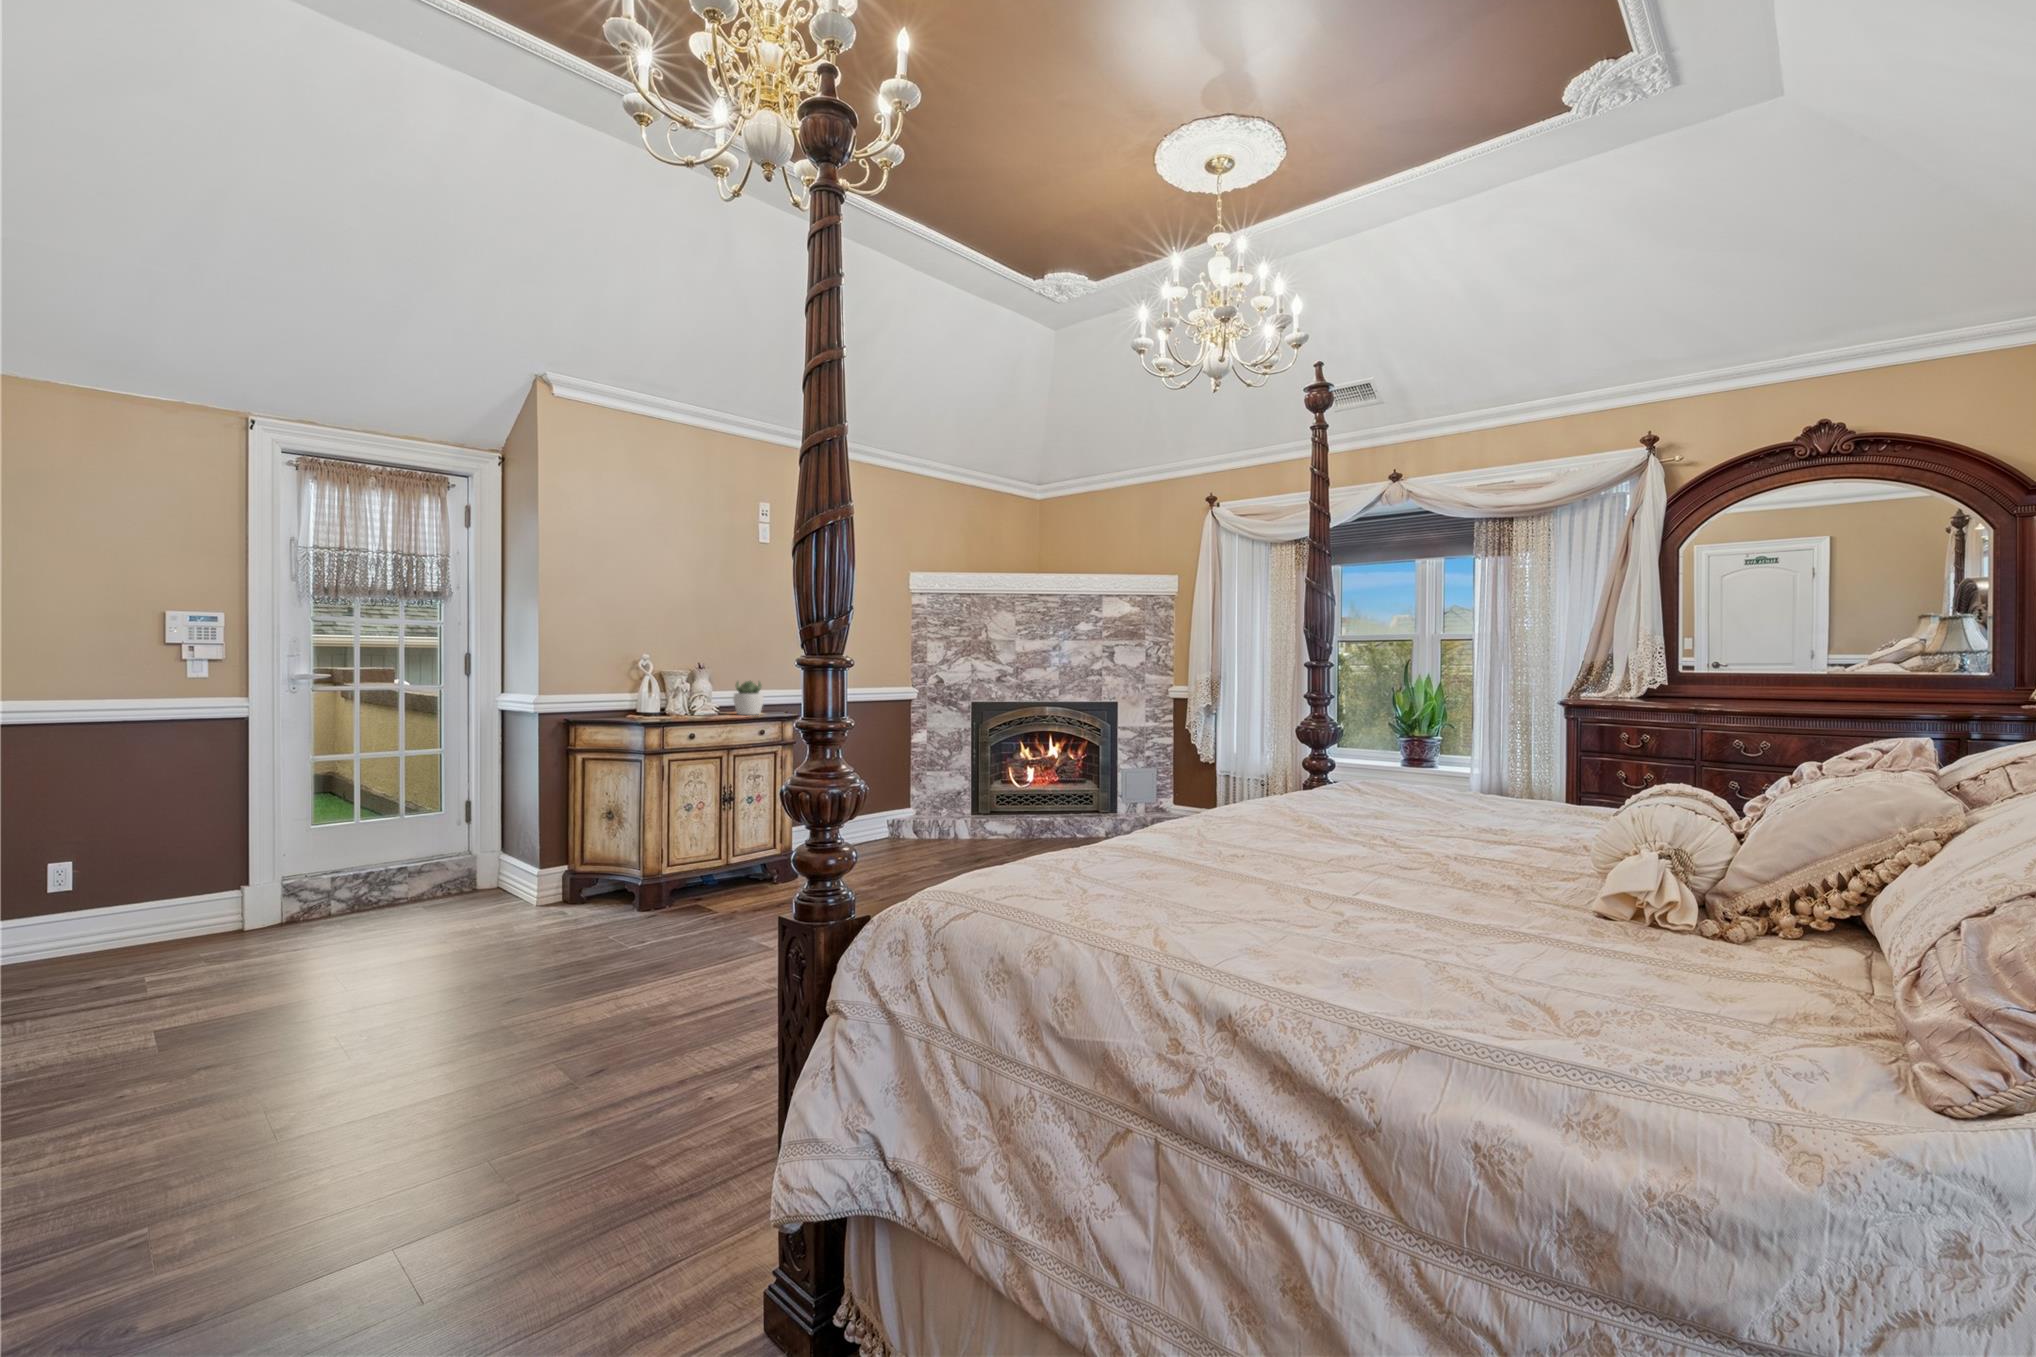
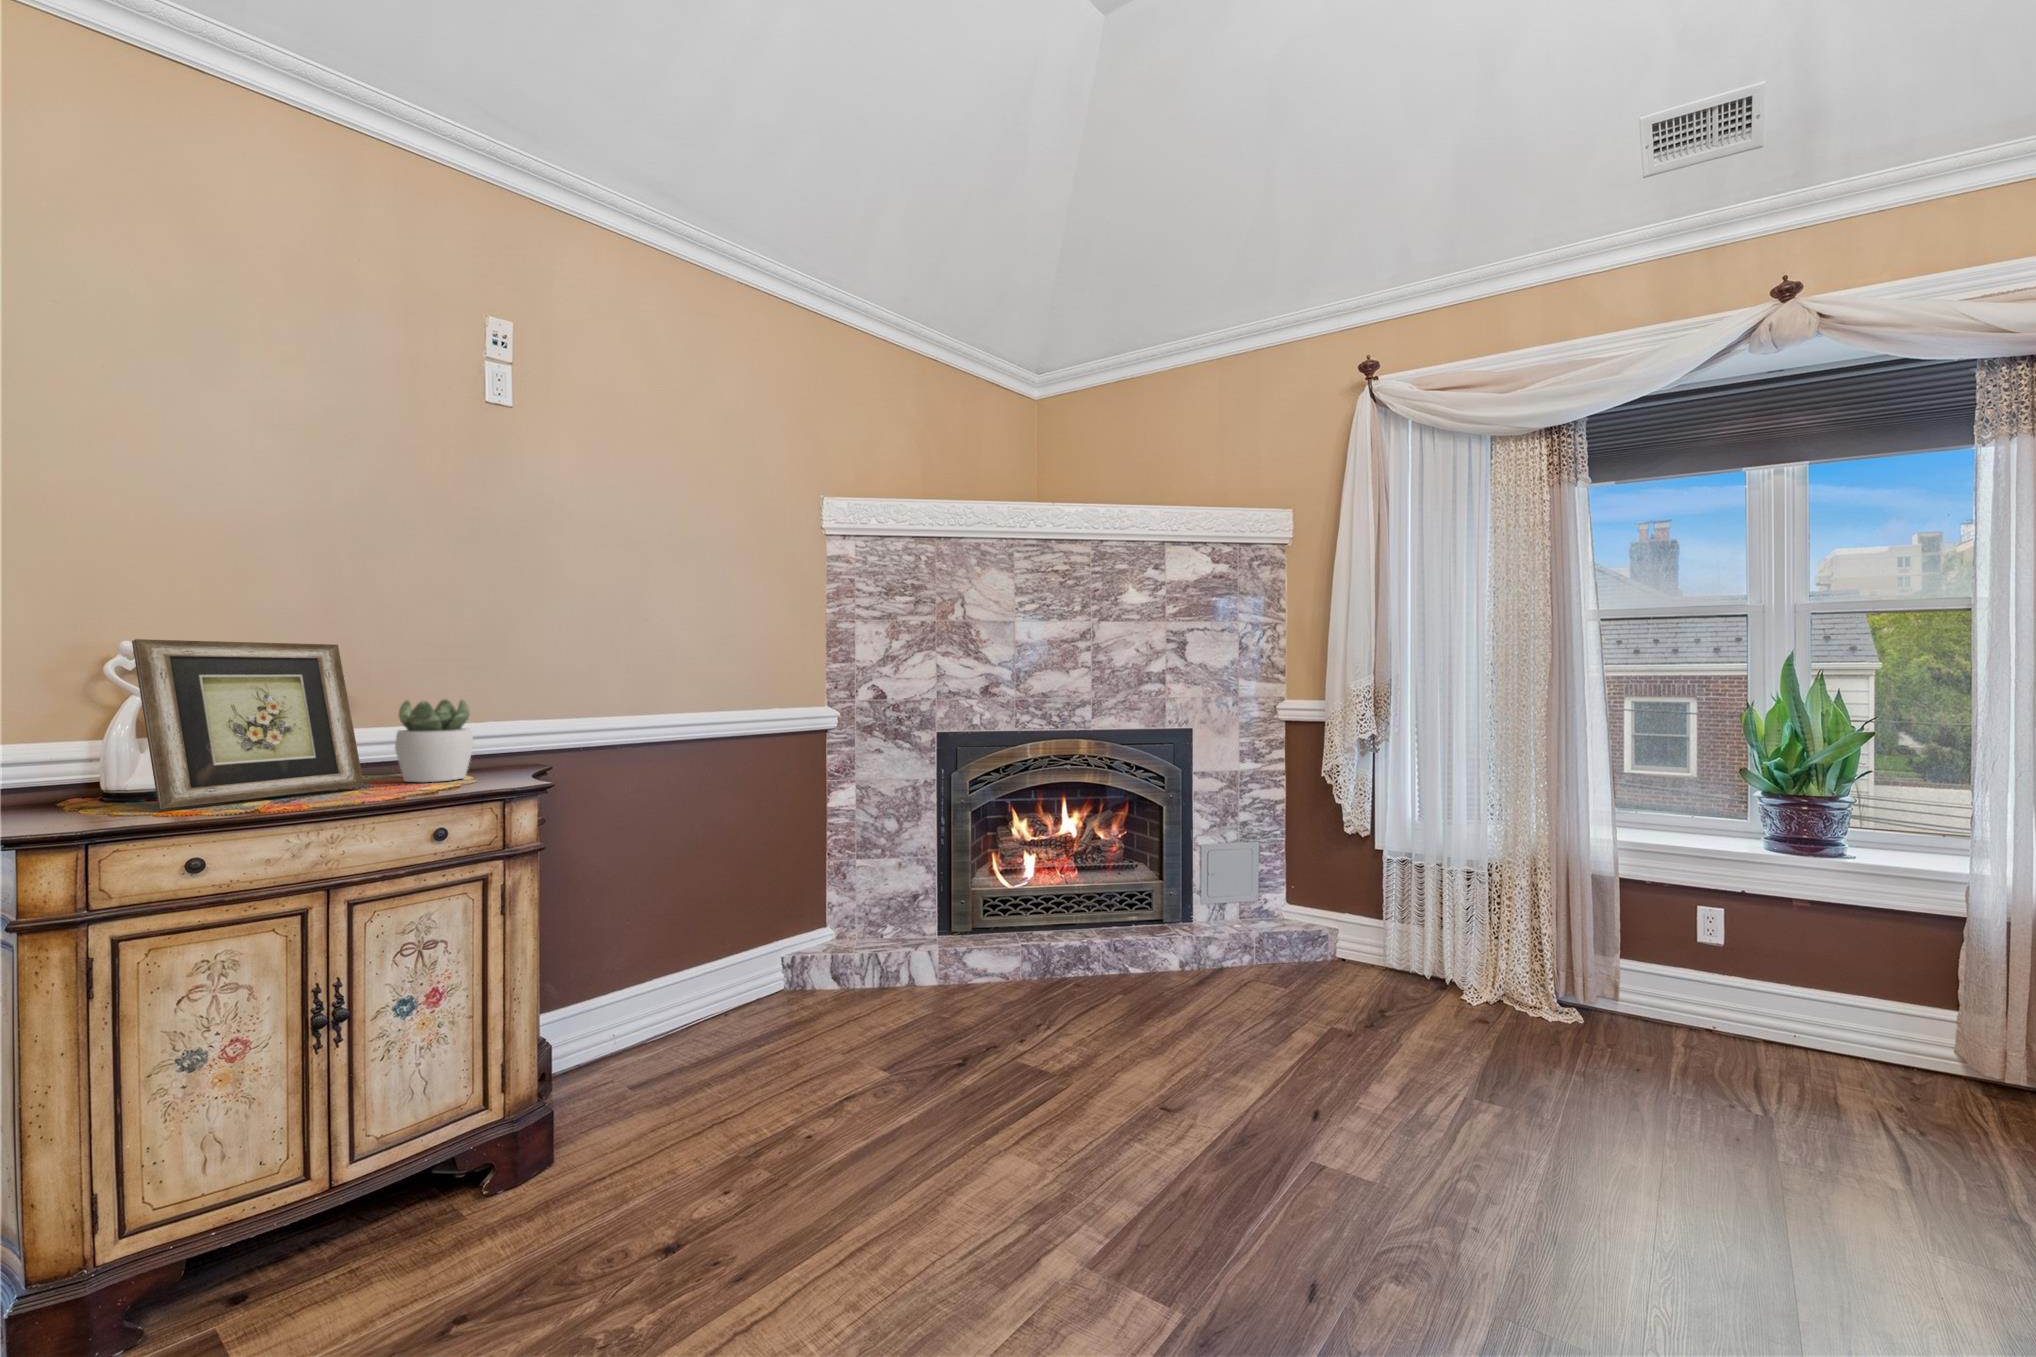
picture frame: none [665,657,729,718] -> present [132,639,364,809]

